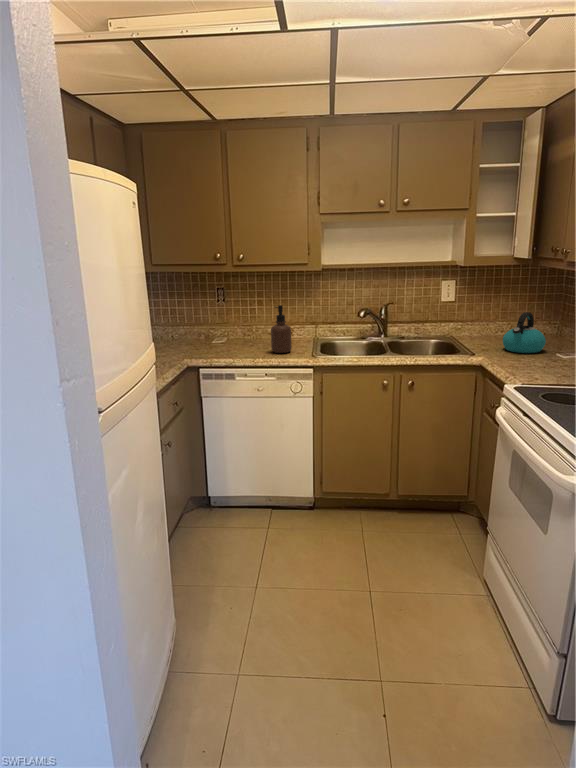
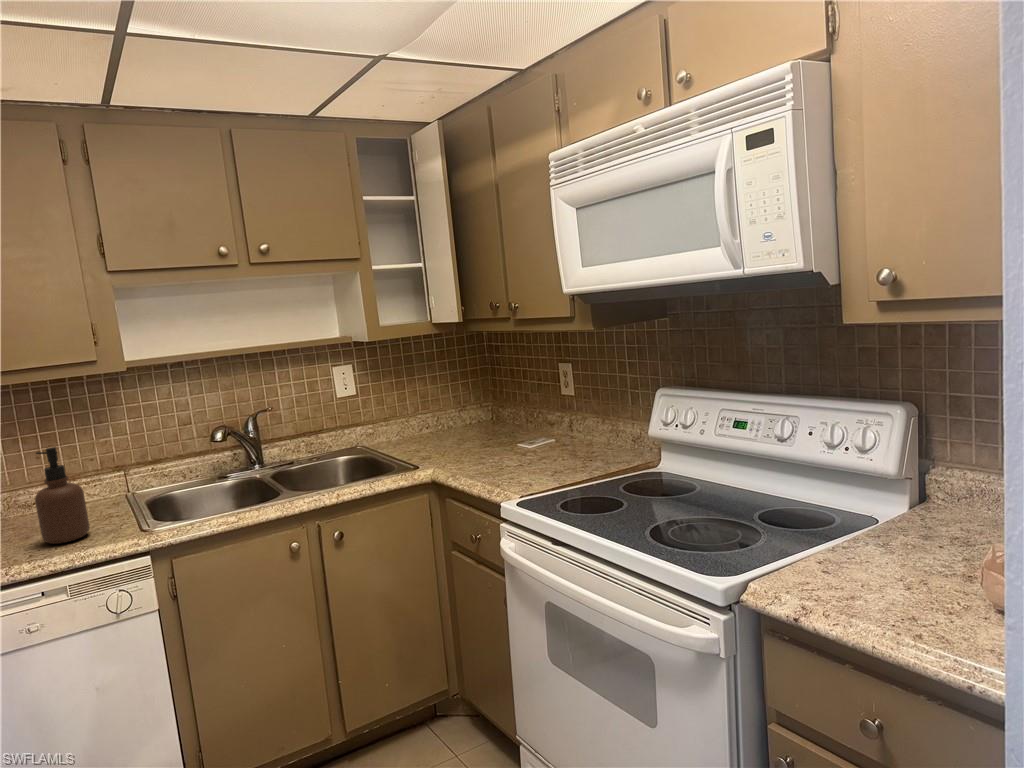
kettle: present [503,312,546,353] -> none [443,393,499,451]

